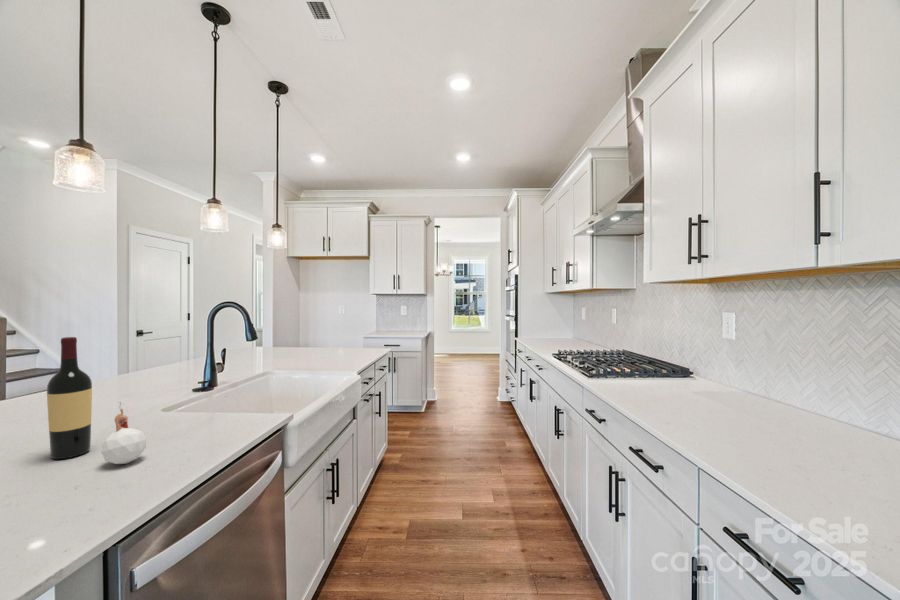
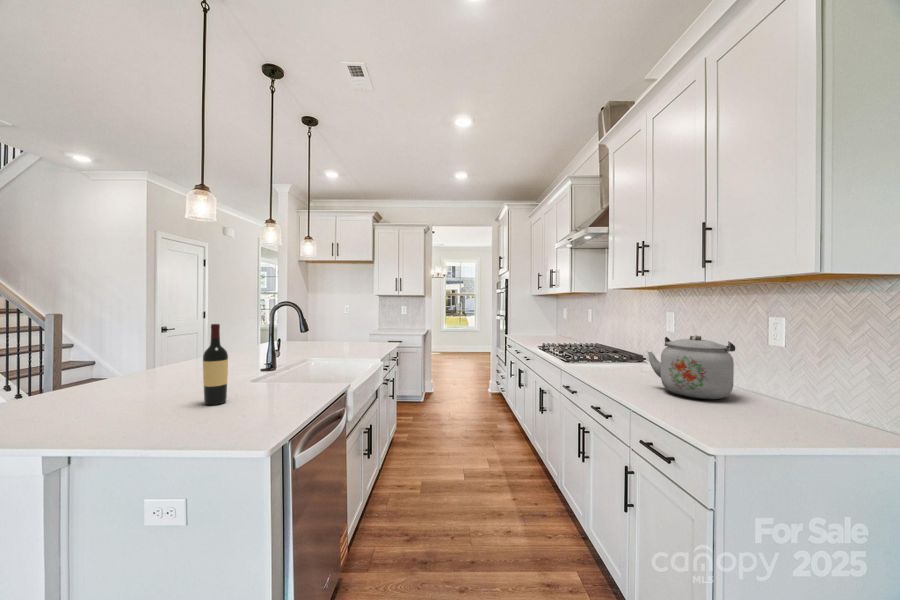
kettle: none [712,349,858,450] -> present [648,335,735,399]
candle: present [101,402,146,464] -> none [245,367,270,407]

